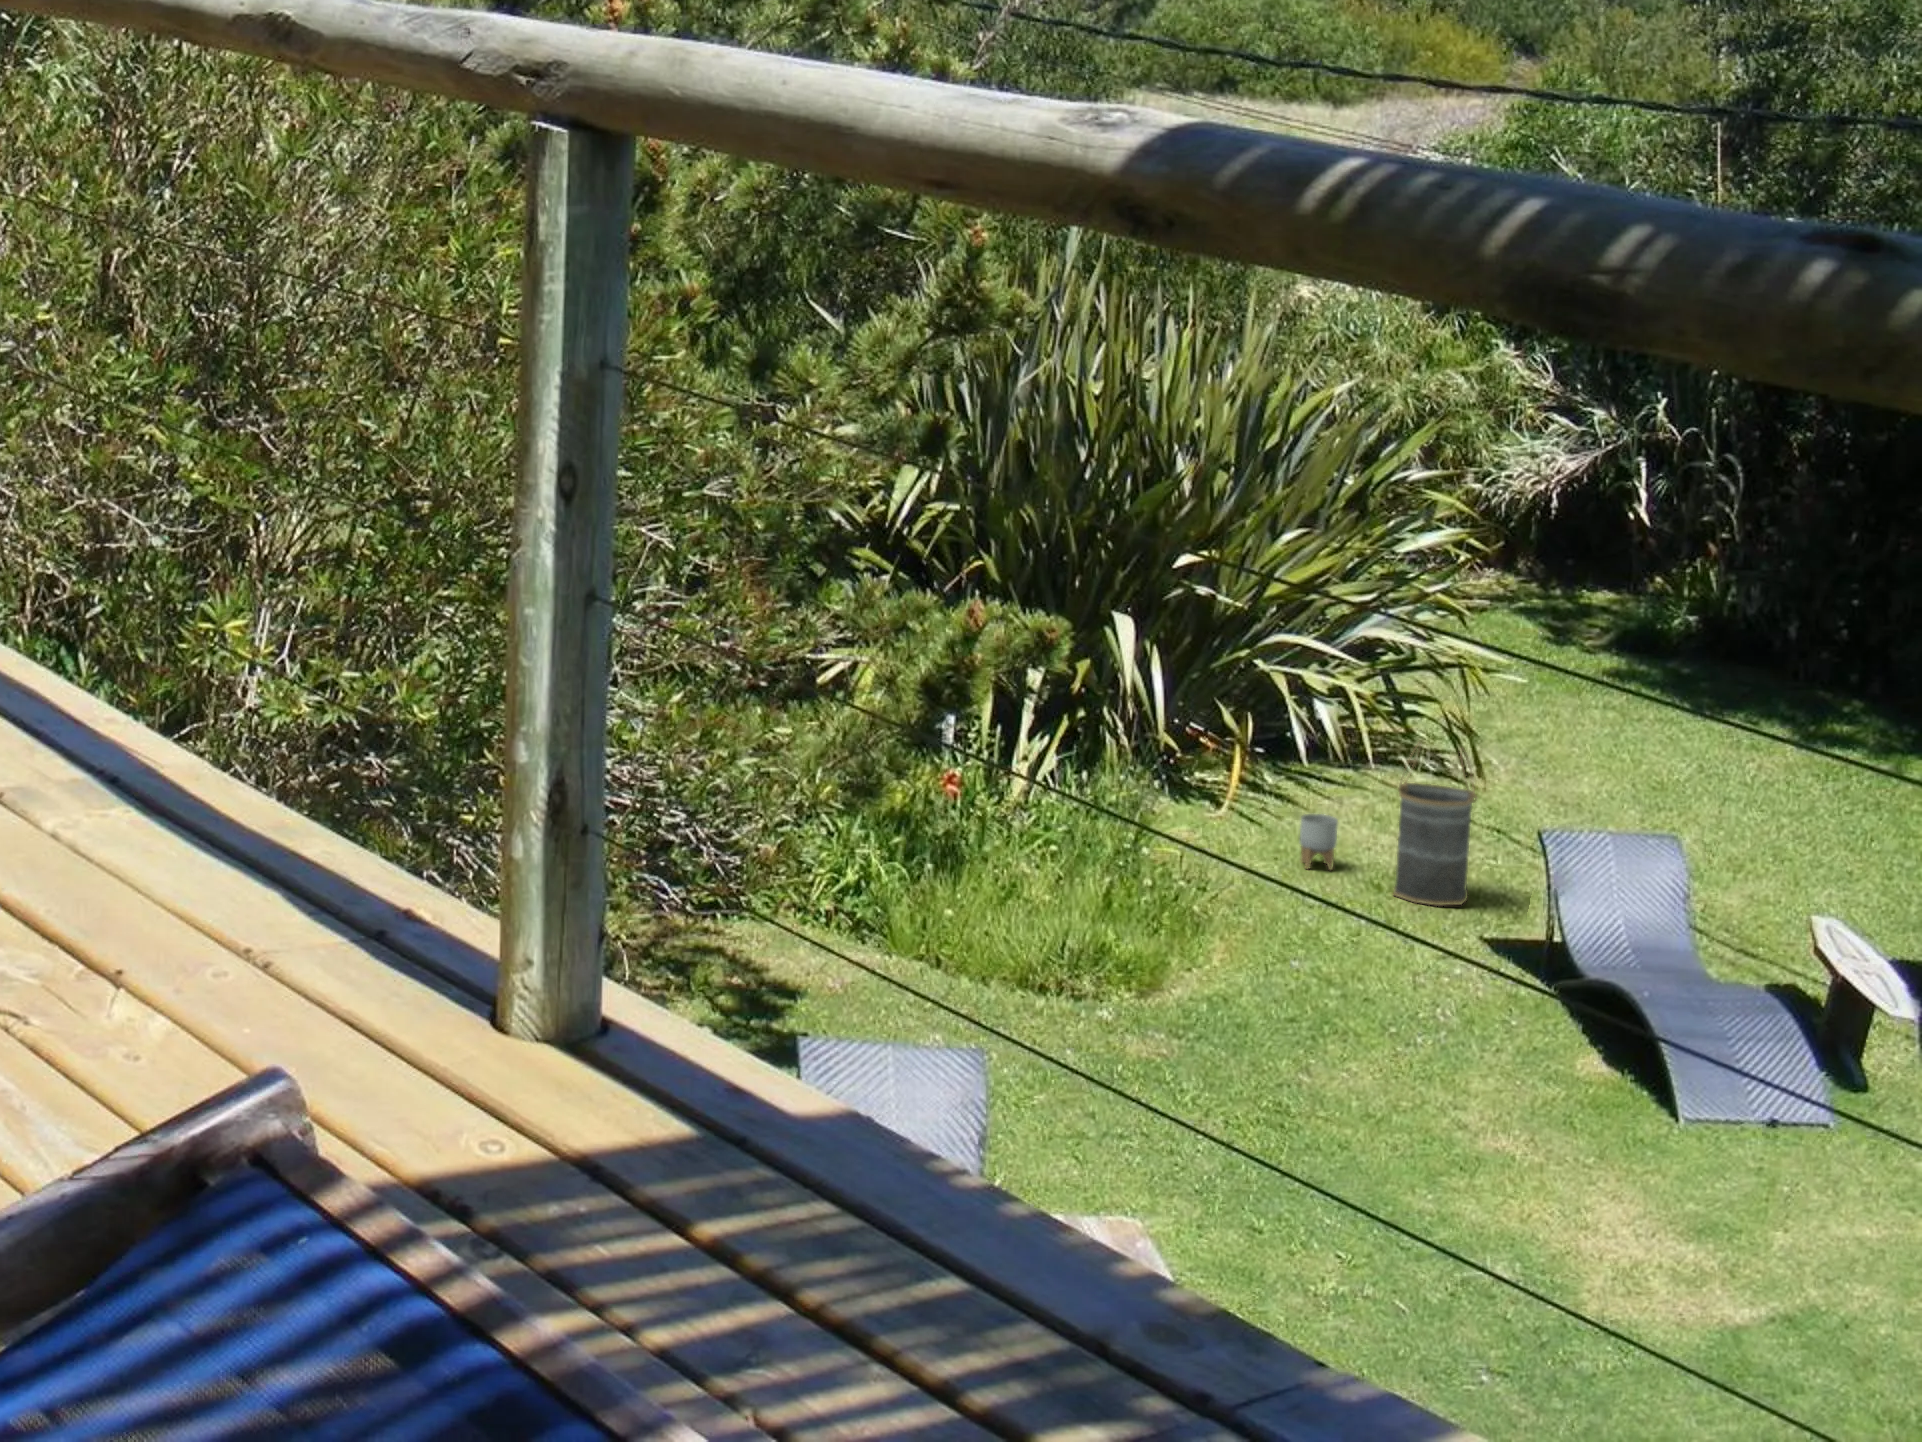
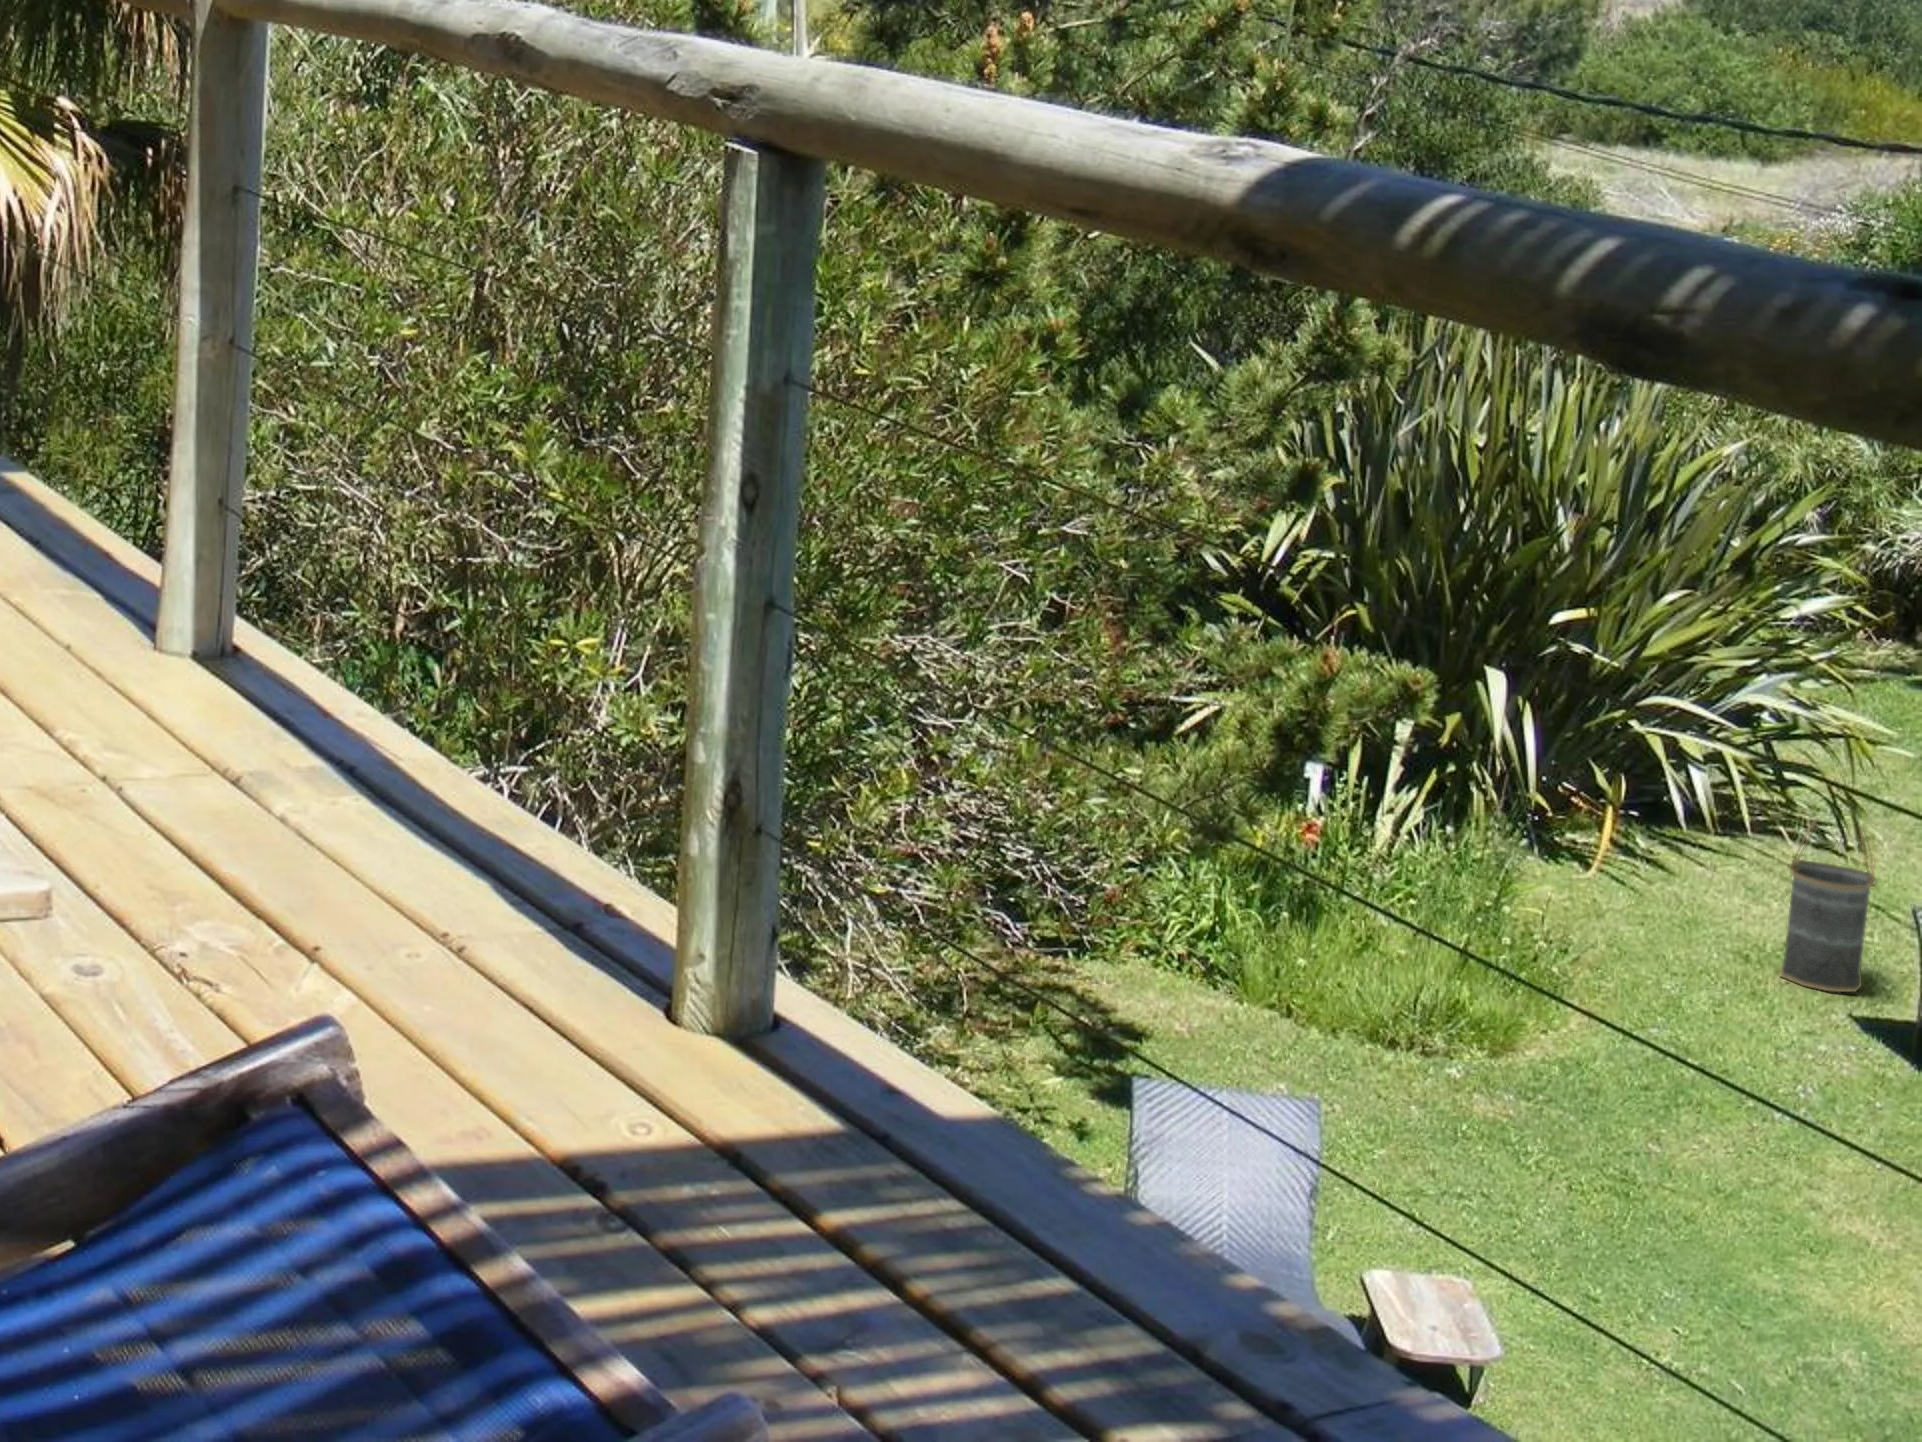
planter: present [1300,814,1338,870] -> none [1677,883,1720,944]

